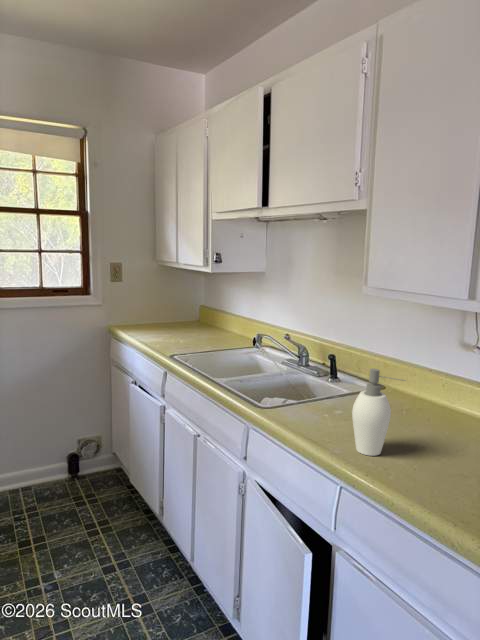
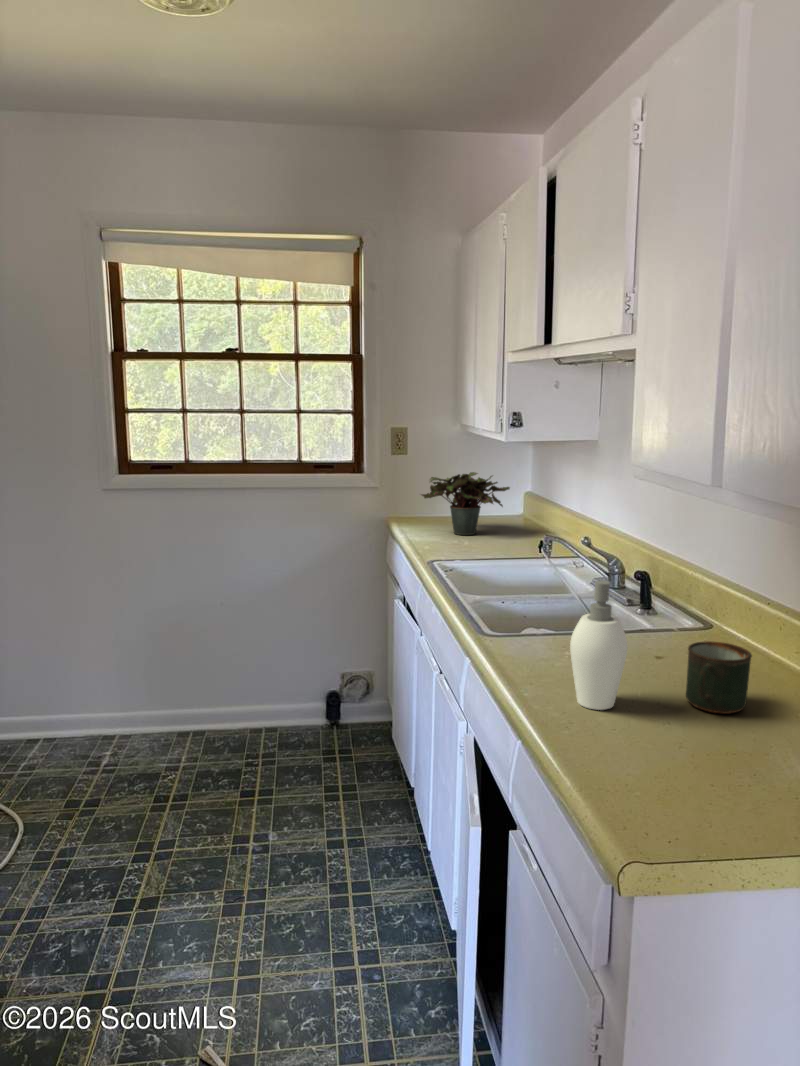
potted plant: none [144,293,203,336] -> present [421,472,510,535]
mug: none [412,400,454,446] -> present [686,641,752,714]

